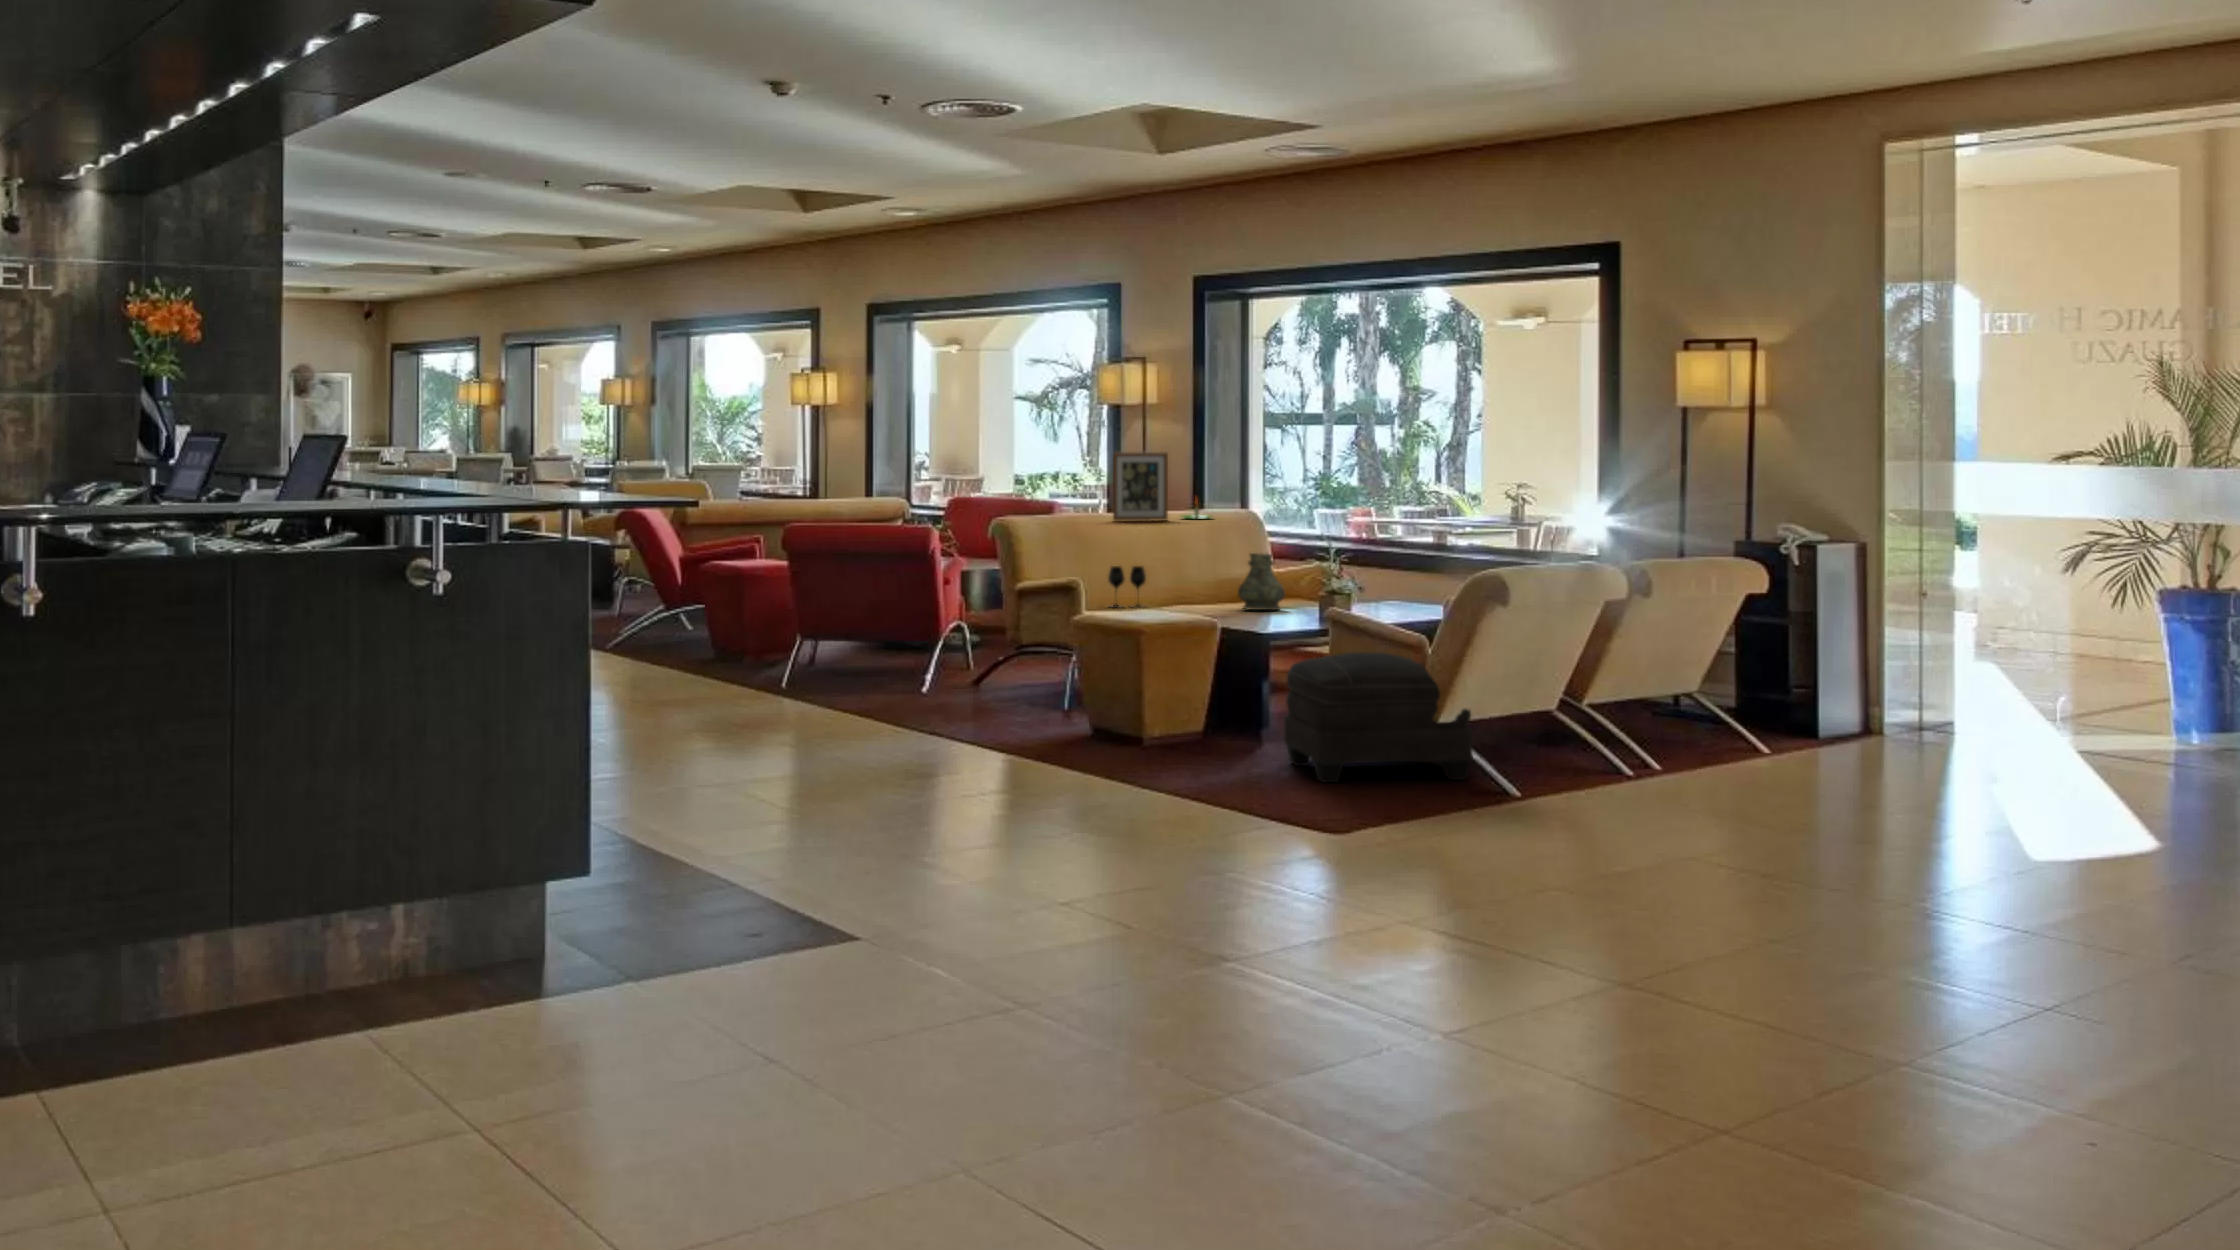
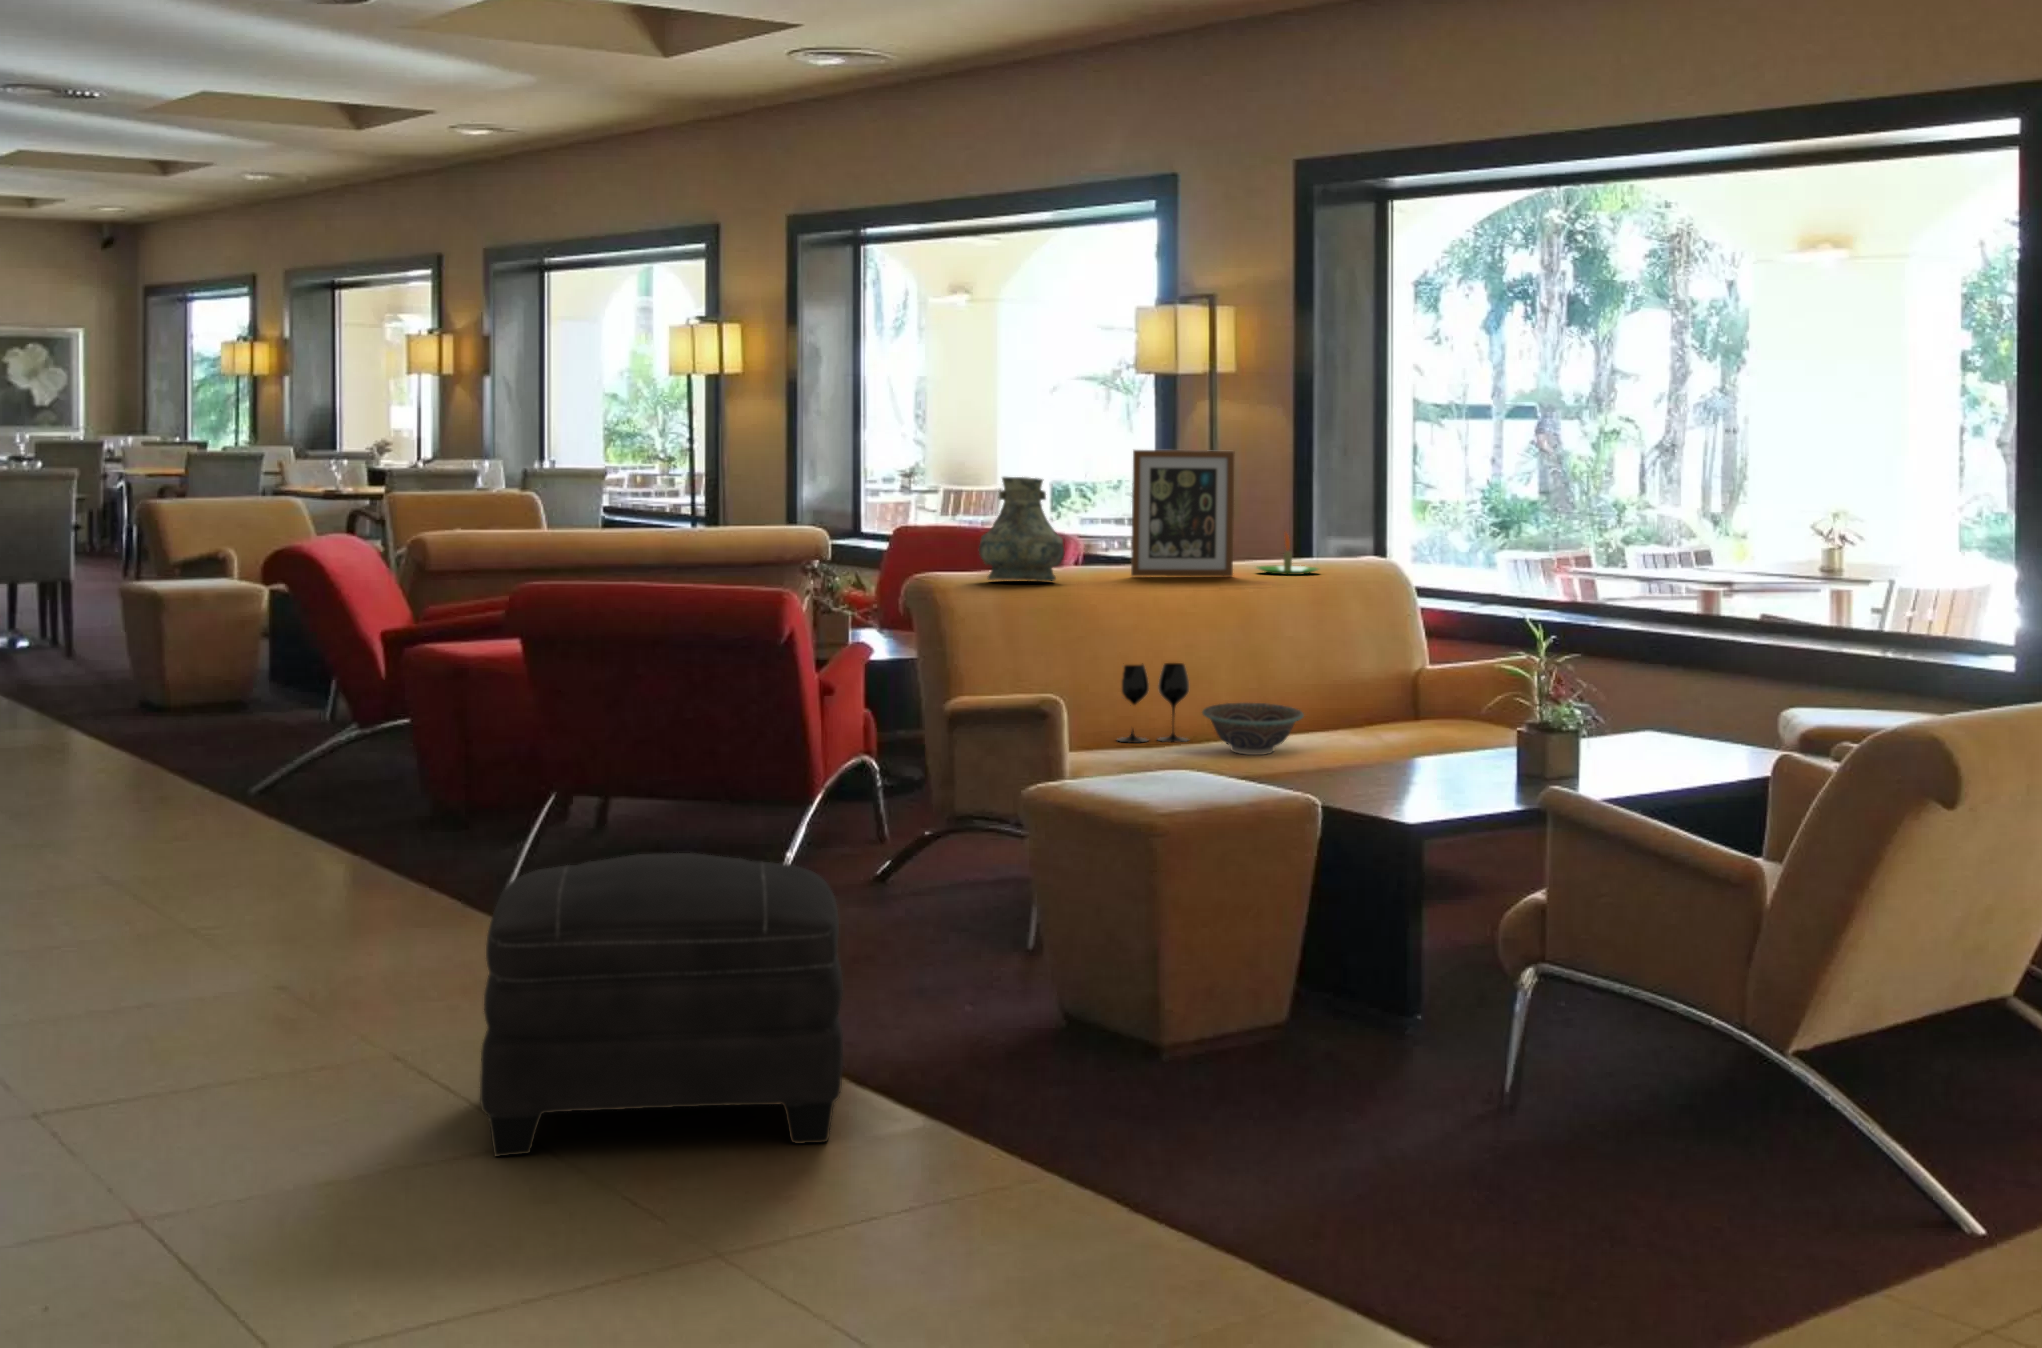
vase: present [1238,553,1285,610] -> present [979,477,1064,581]
decorative bowl: none [1155,586,1209,612] -> present [1202,703,1304,755]
ottoman: present [1284,652,1473,783] -> present [480,853,843,1156]

